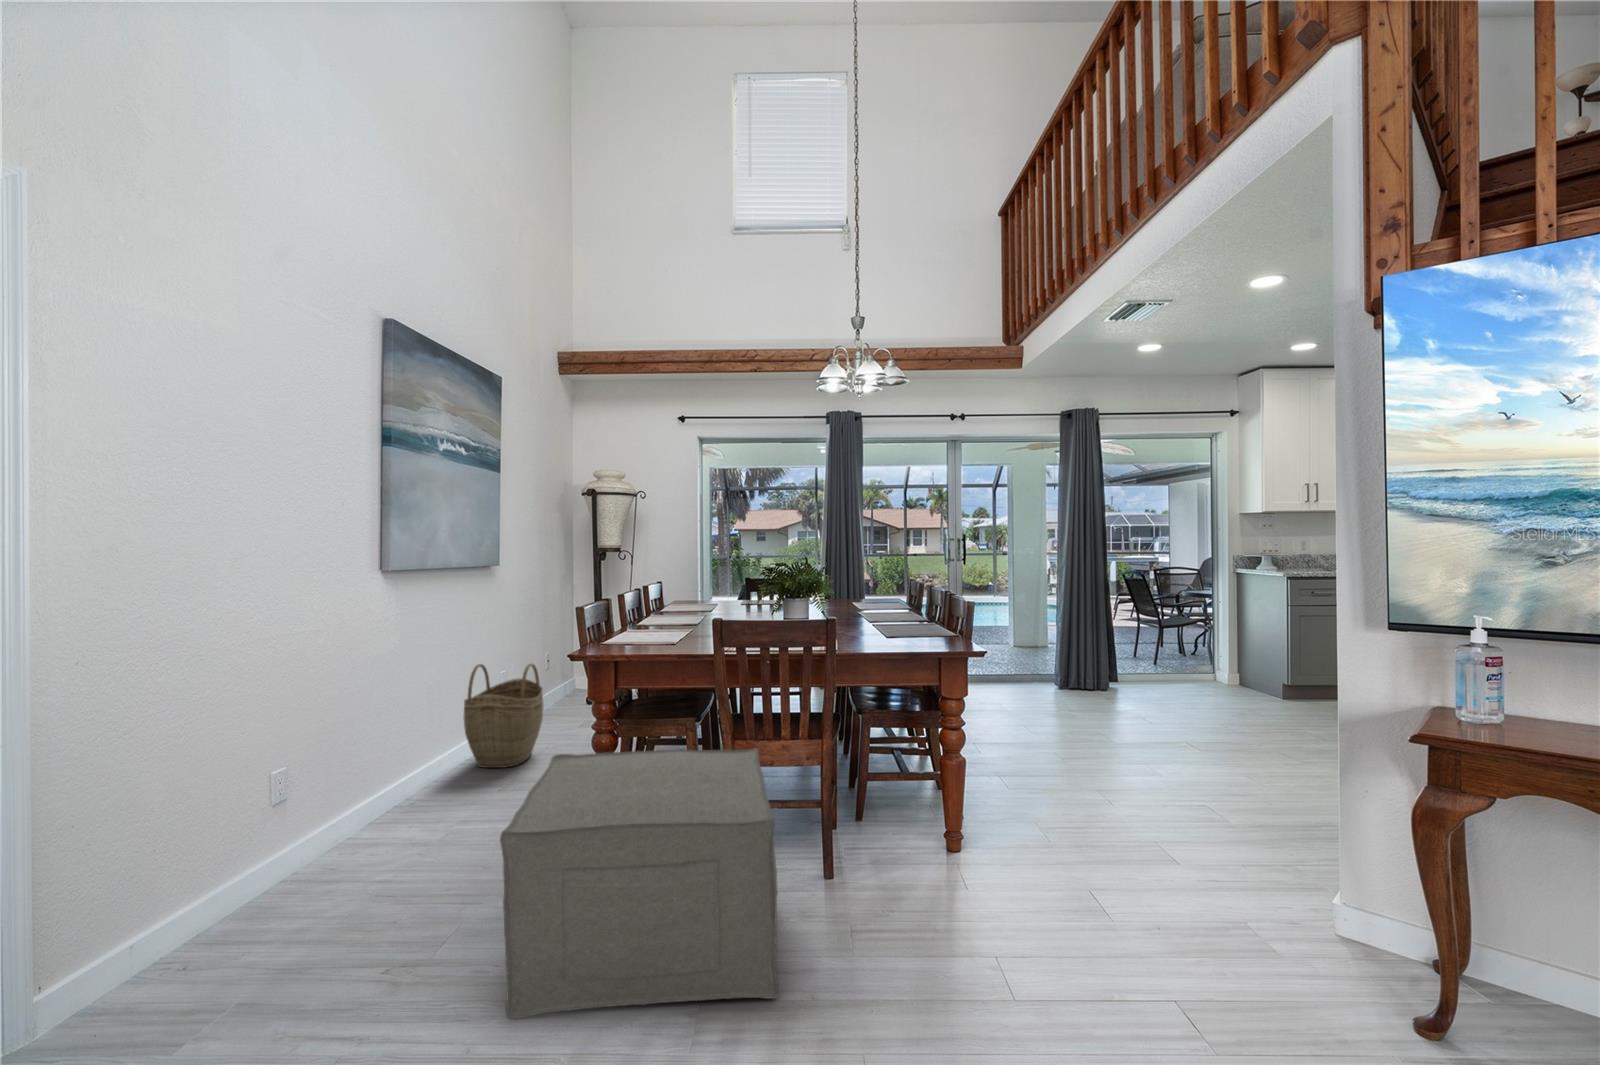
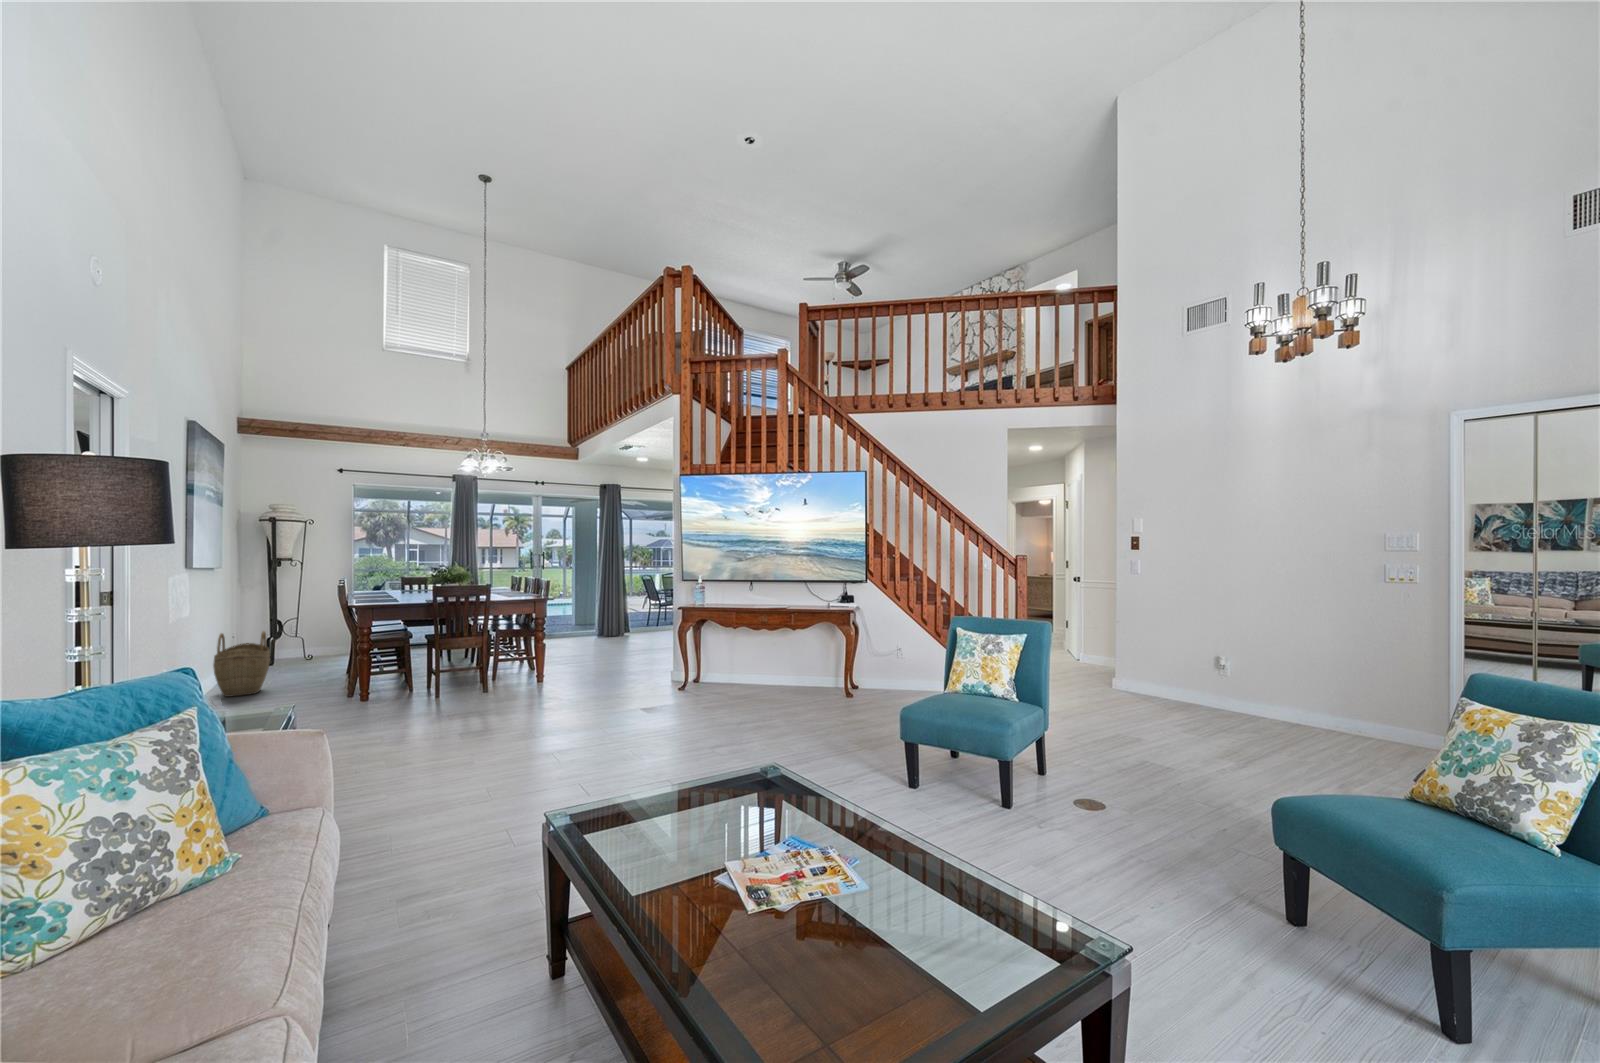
ottoman: present [500,748,778,1018] -> none [348,645,479,740]

